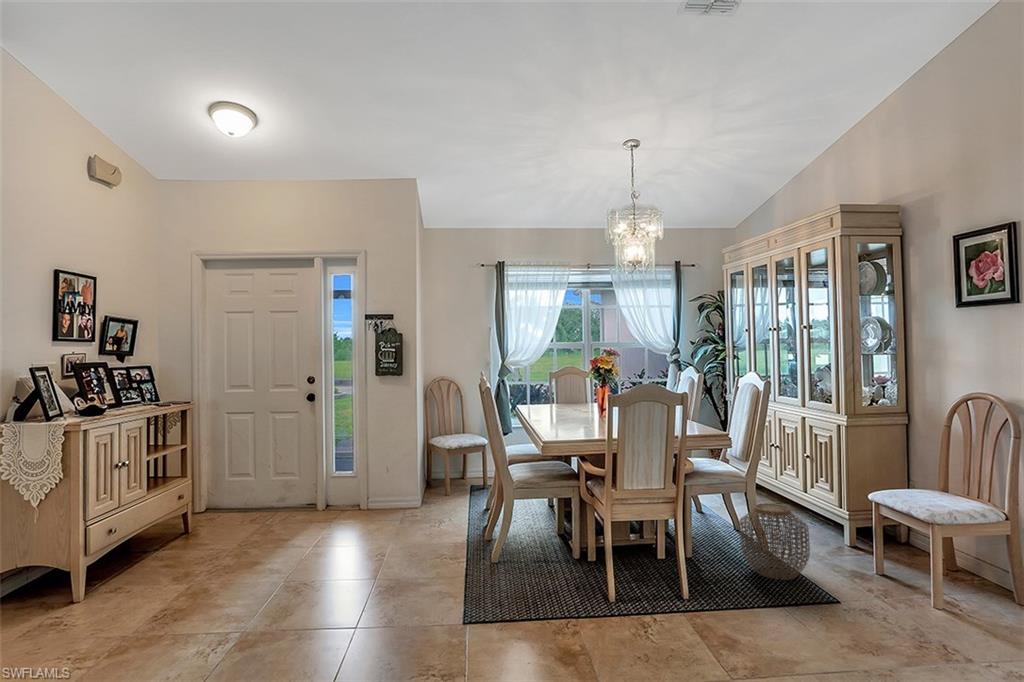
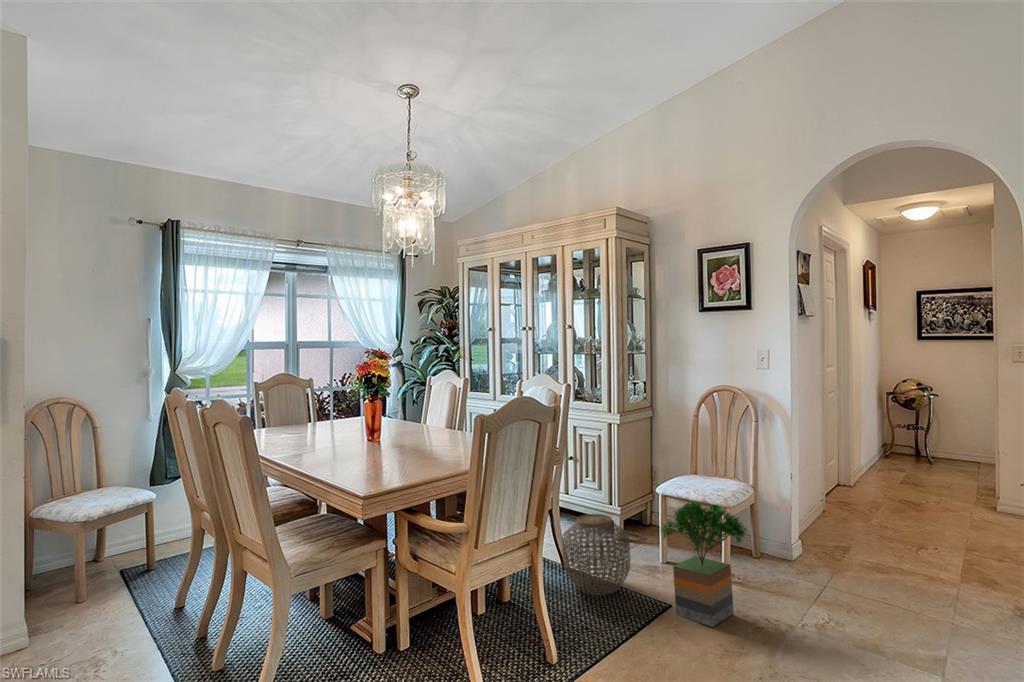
potted tree: none [817,505,921,632] -> present [661,502,747,627]

